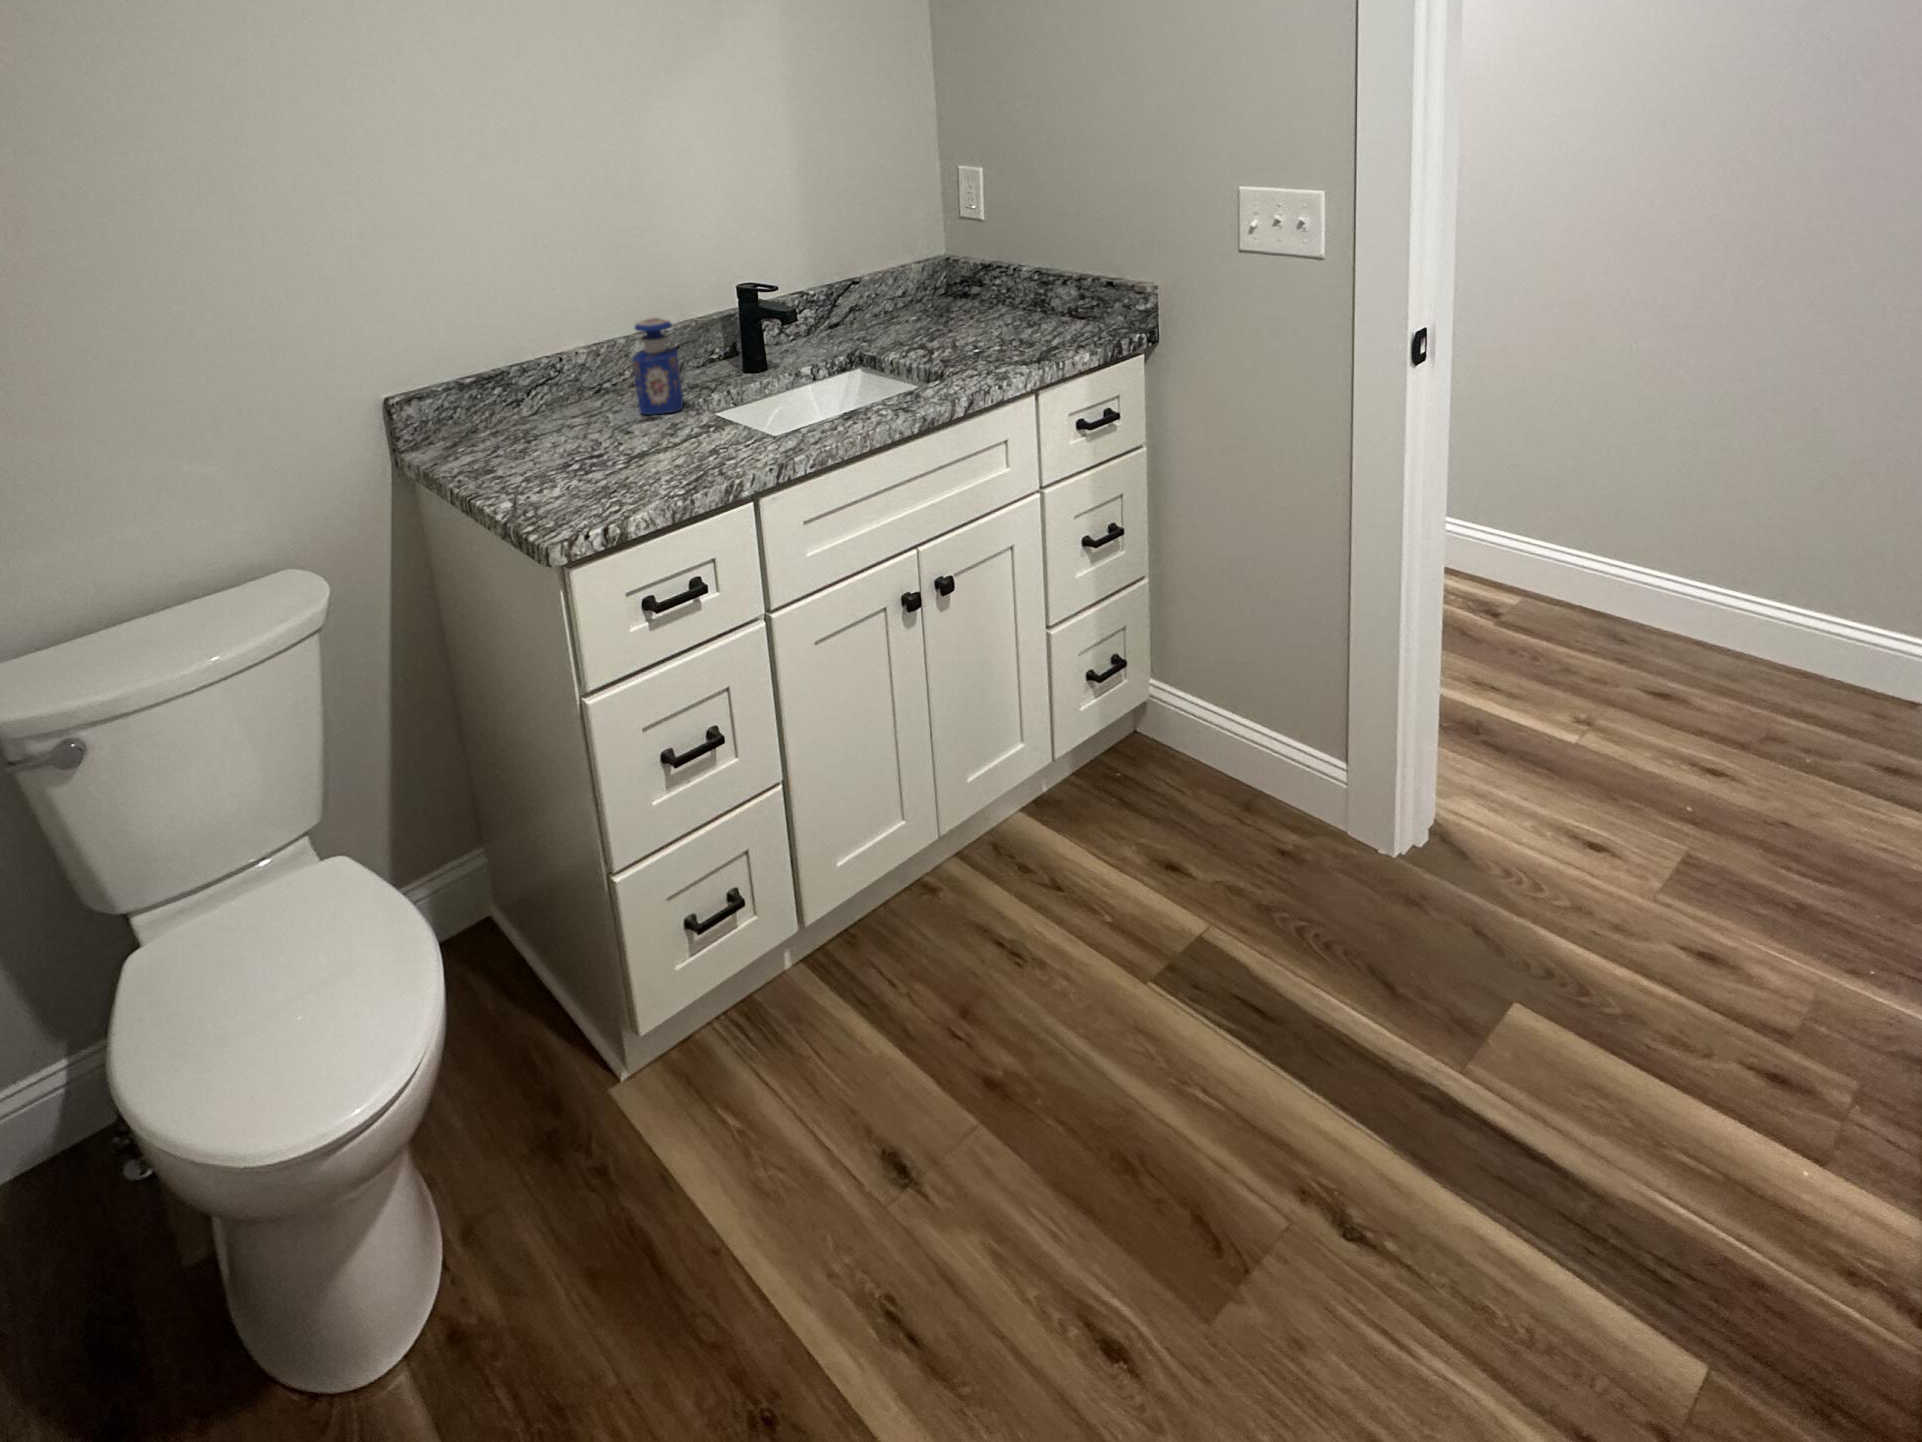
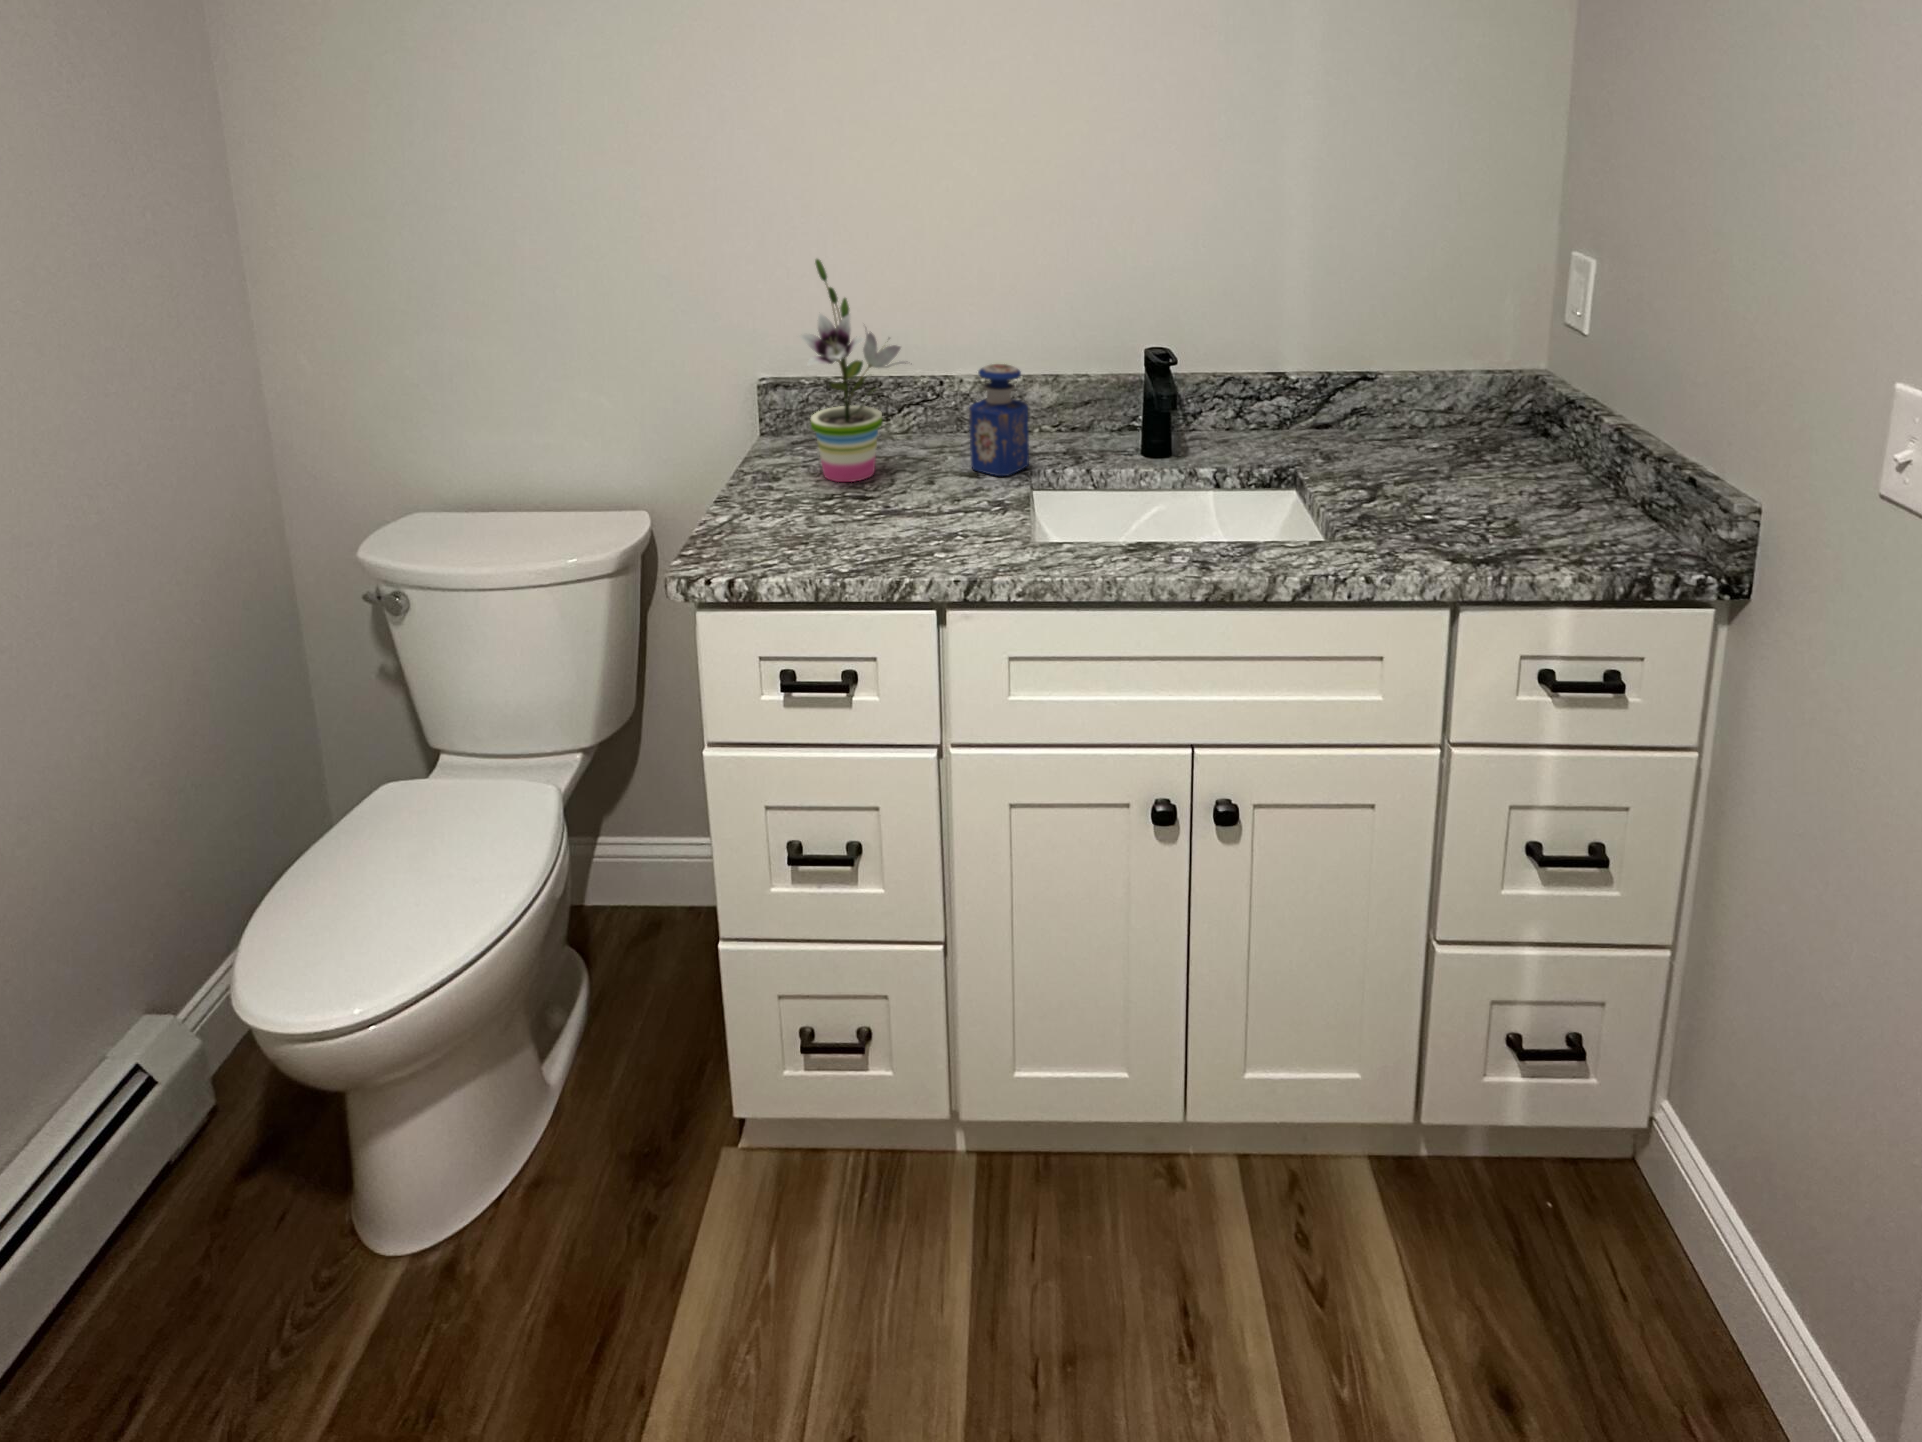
potted plant: none [489,253,586,453] -> present [799,259,907,482]

